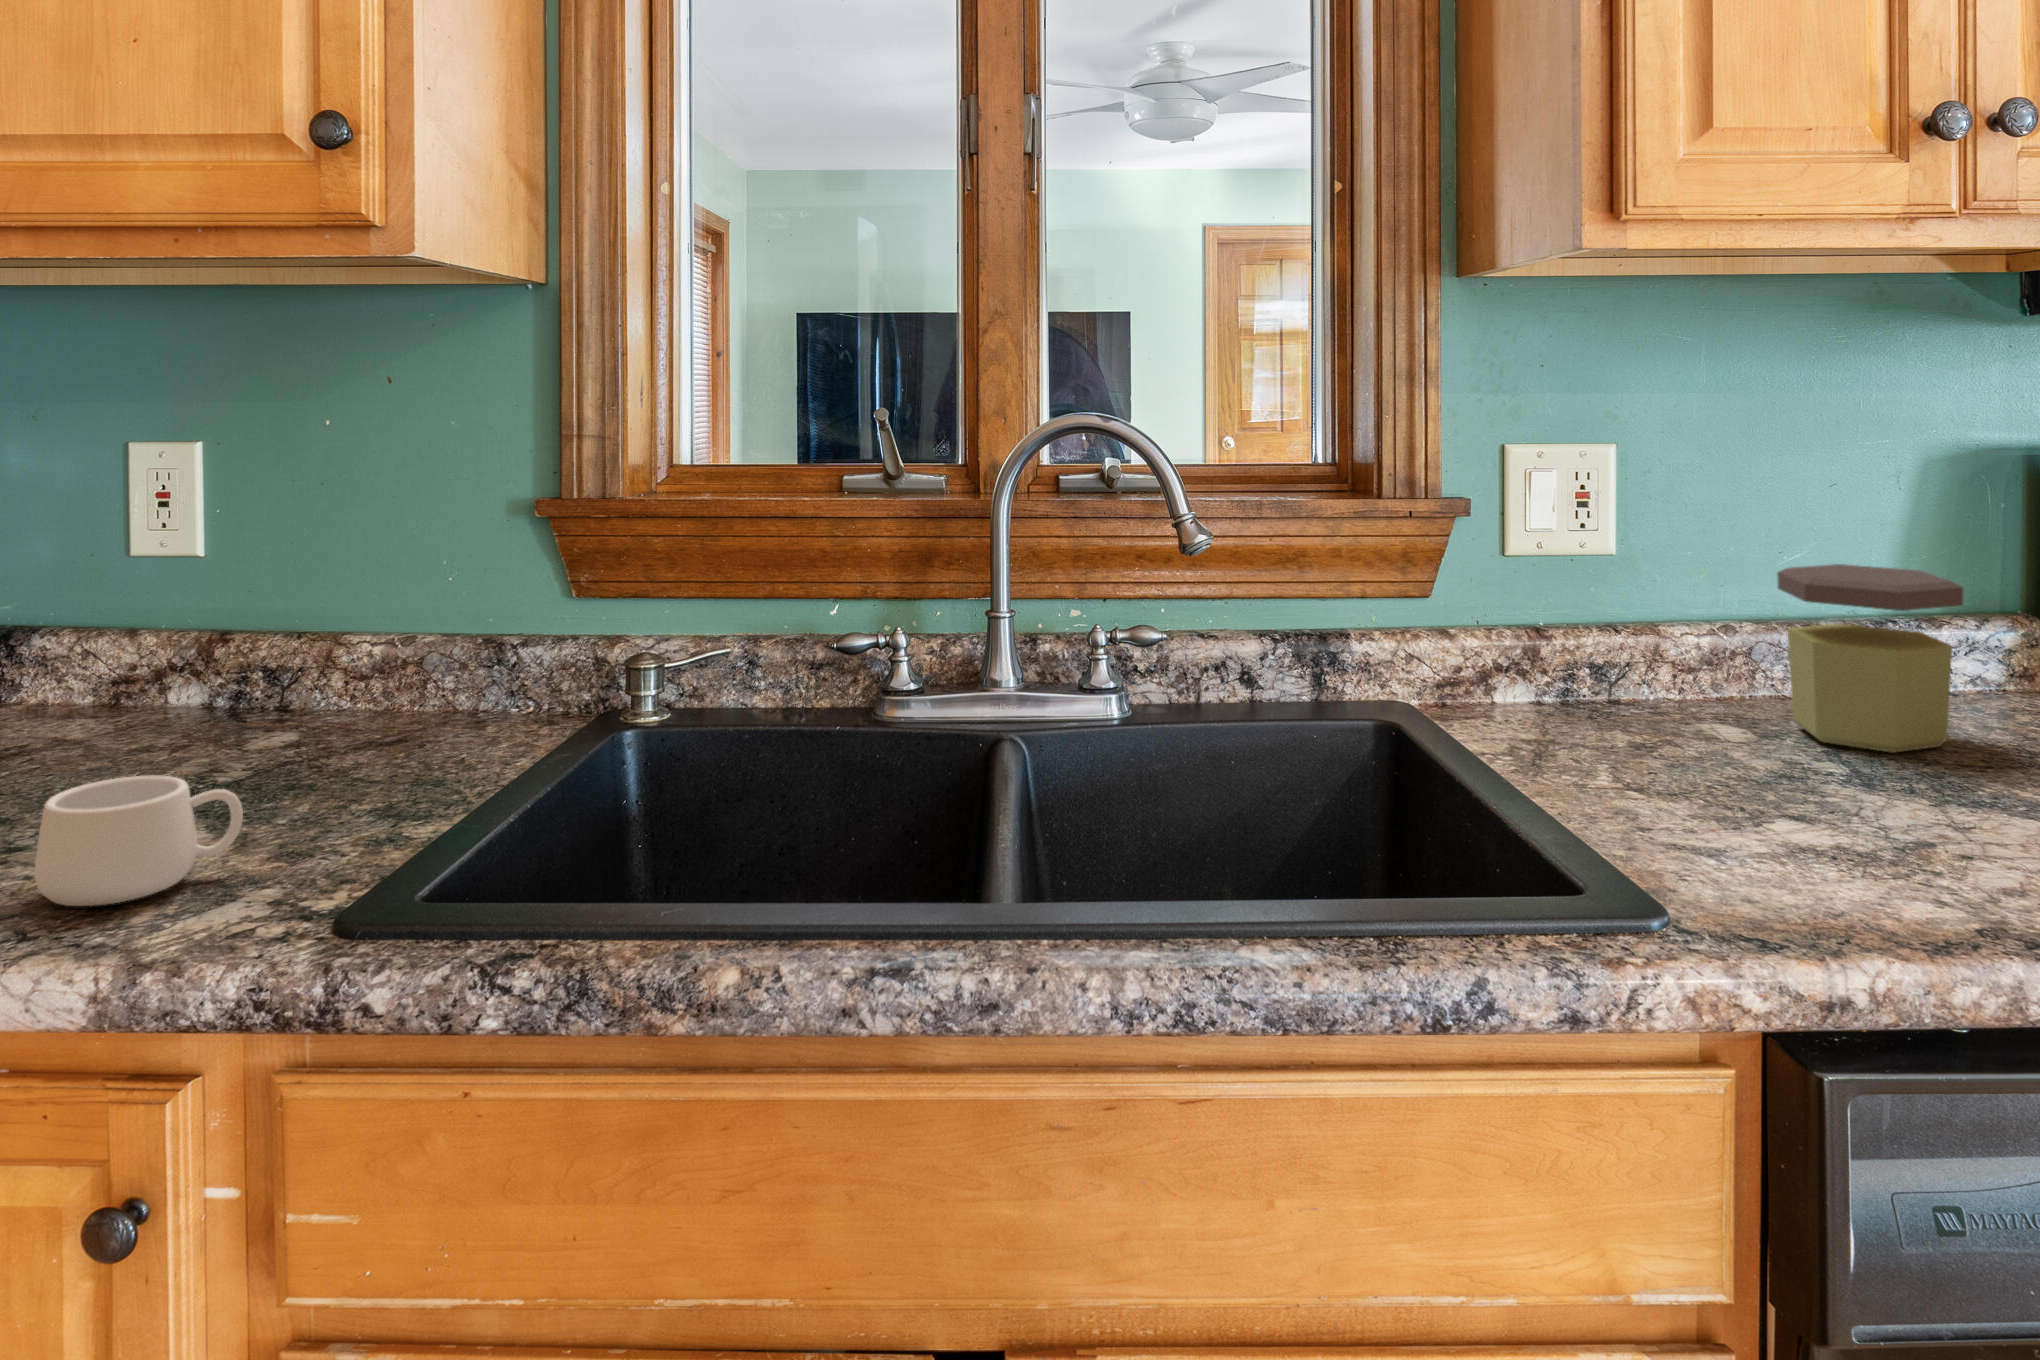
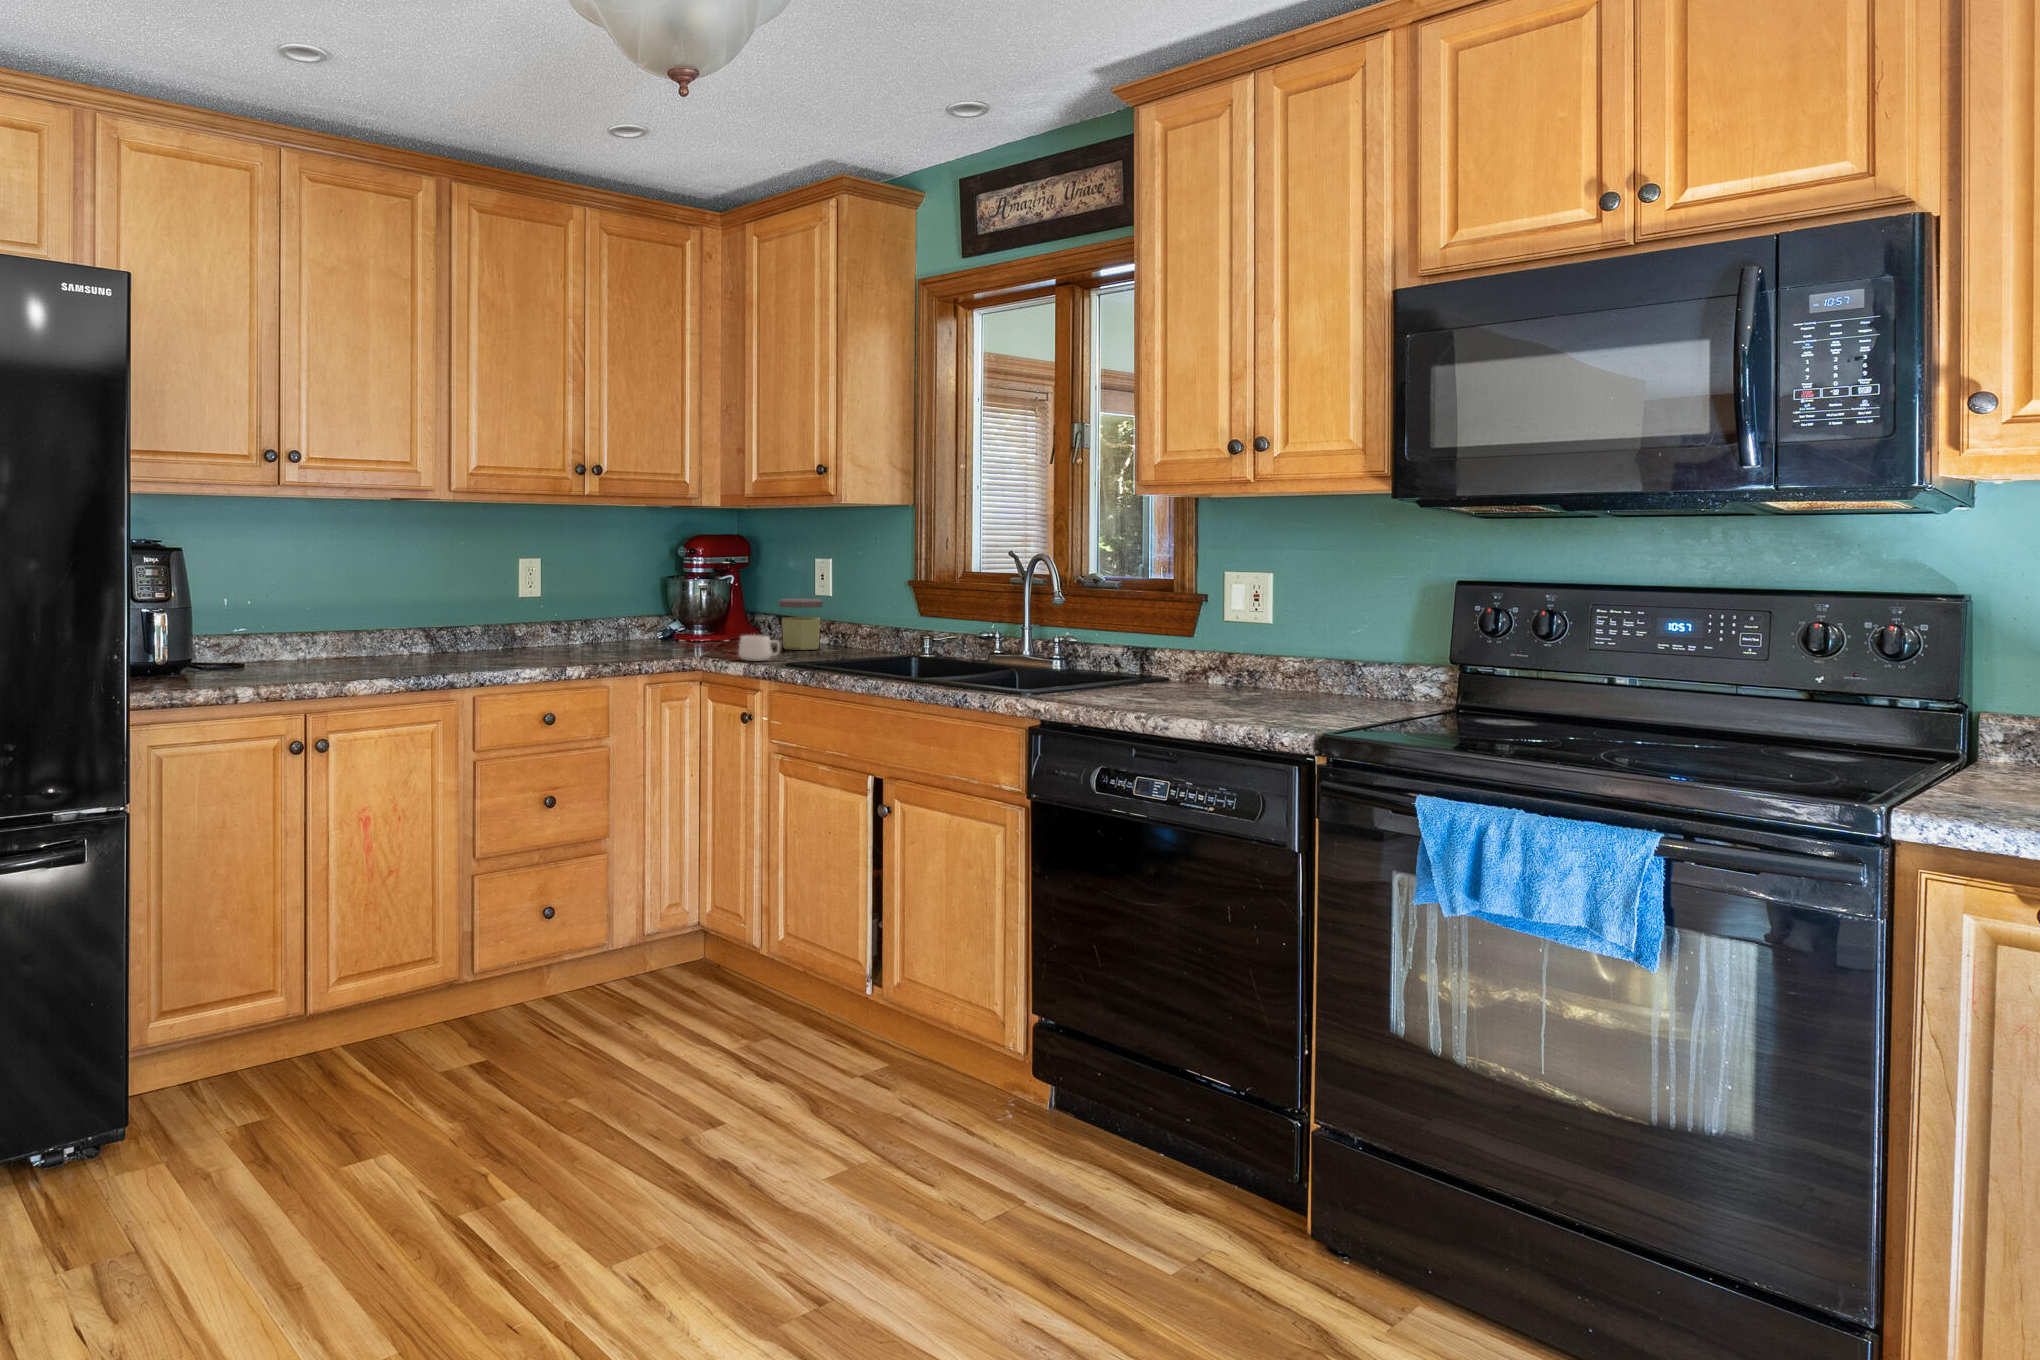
jar: present [1777,564,1963,753] -> present [779,598,823,650]

